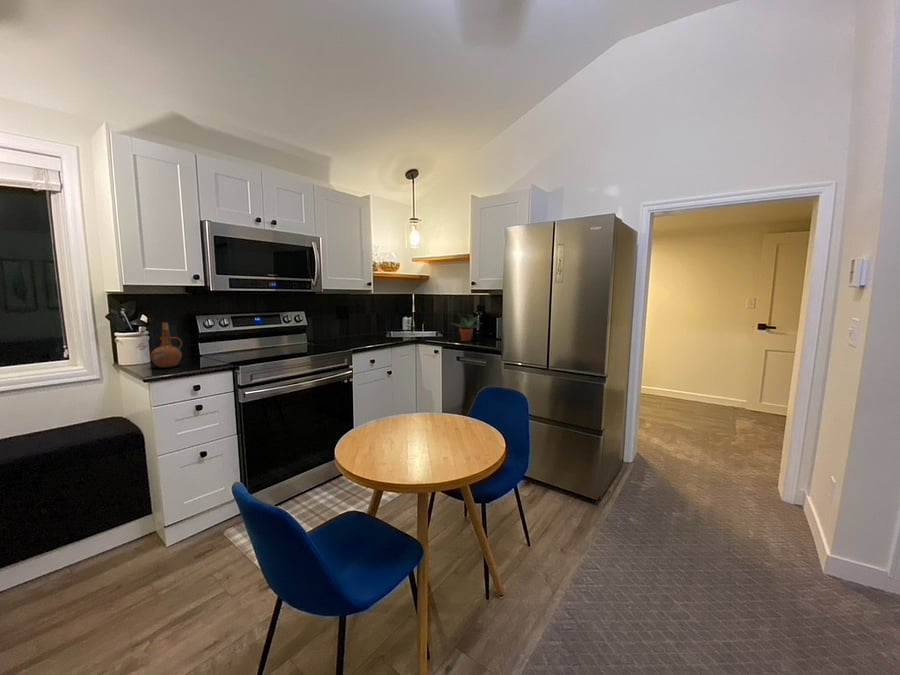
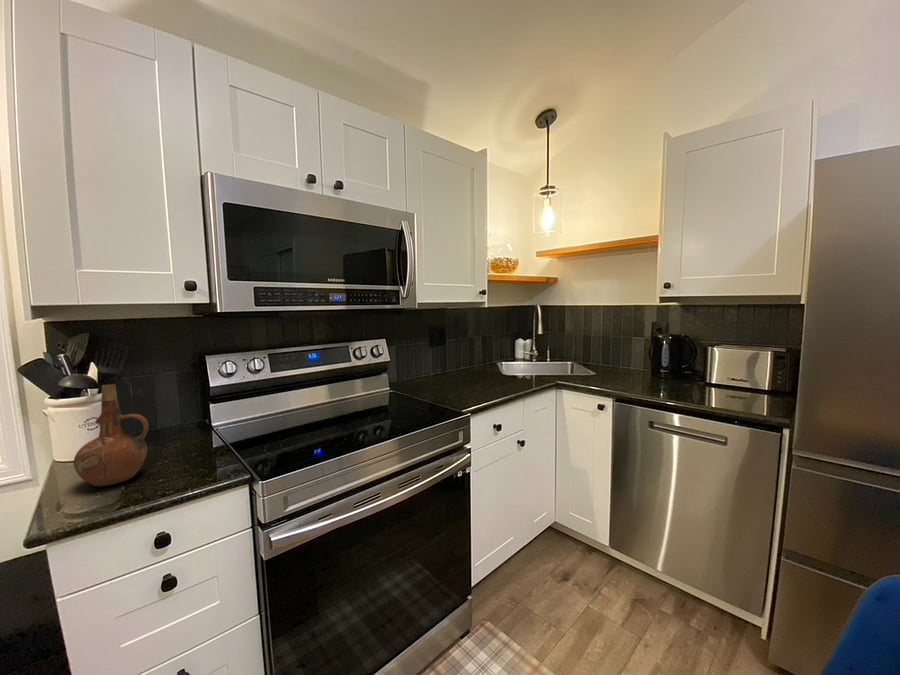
potted plant: present [451,315,482,341] -> none [619,339,687,388]

